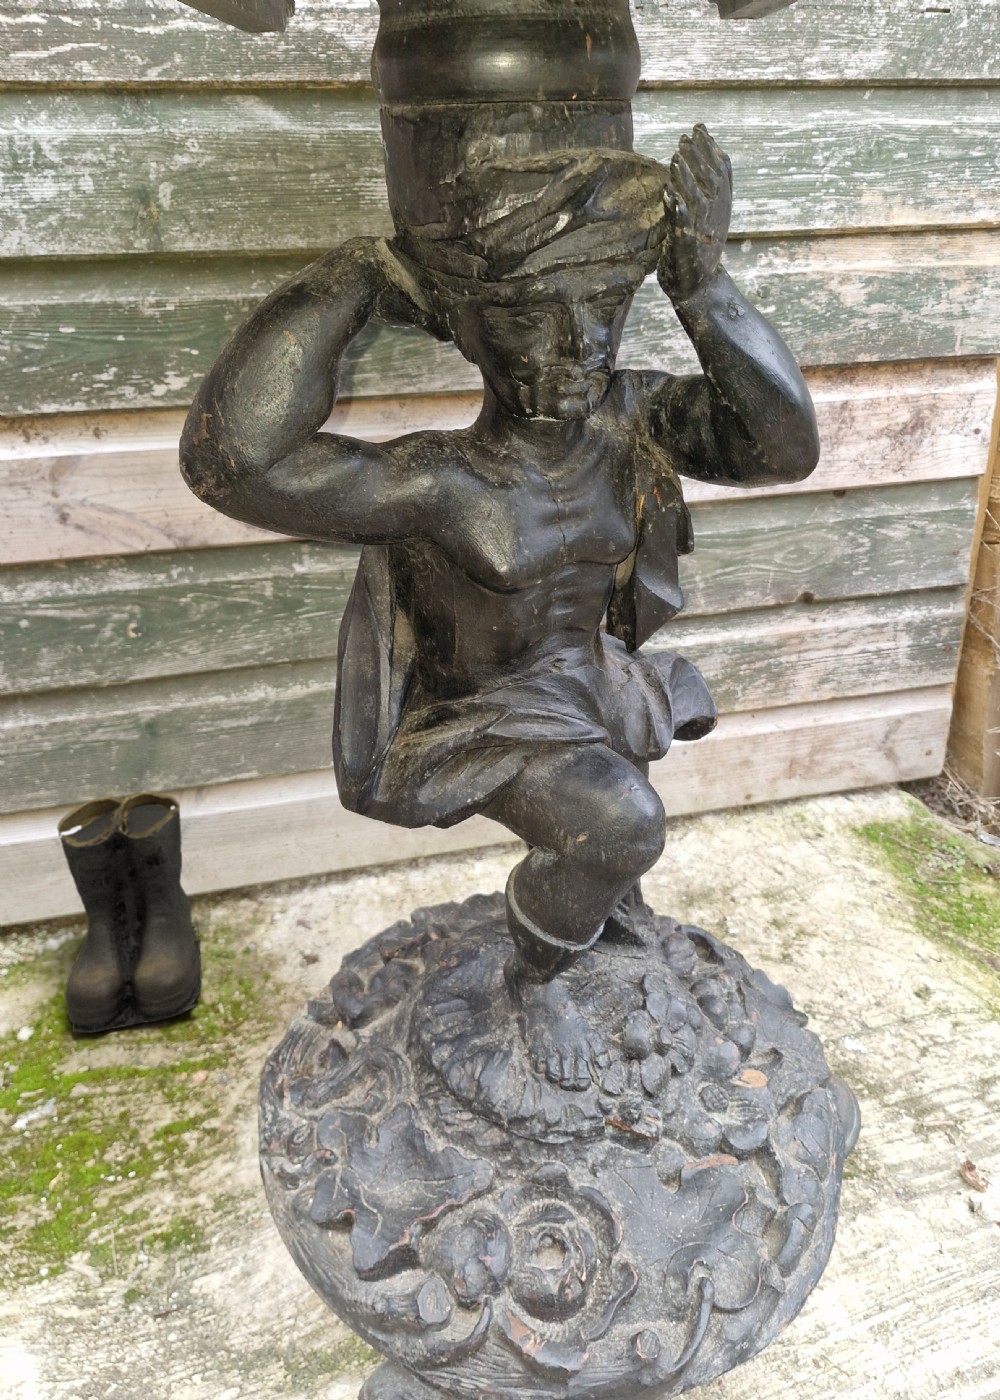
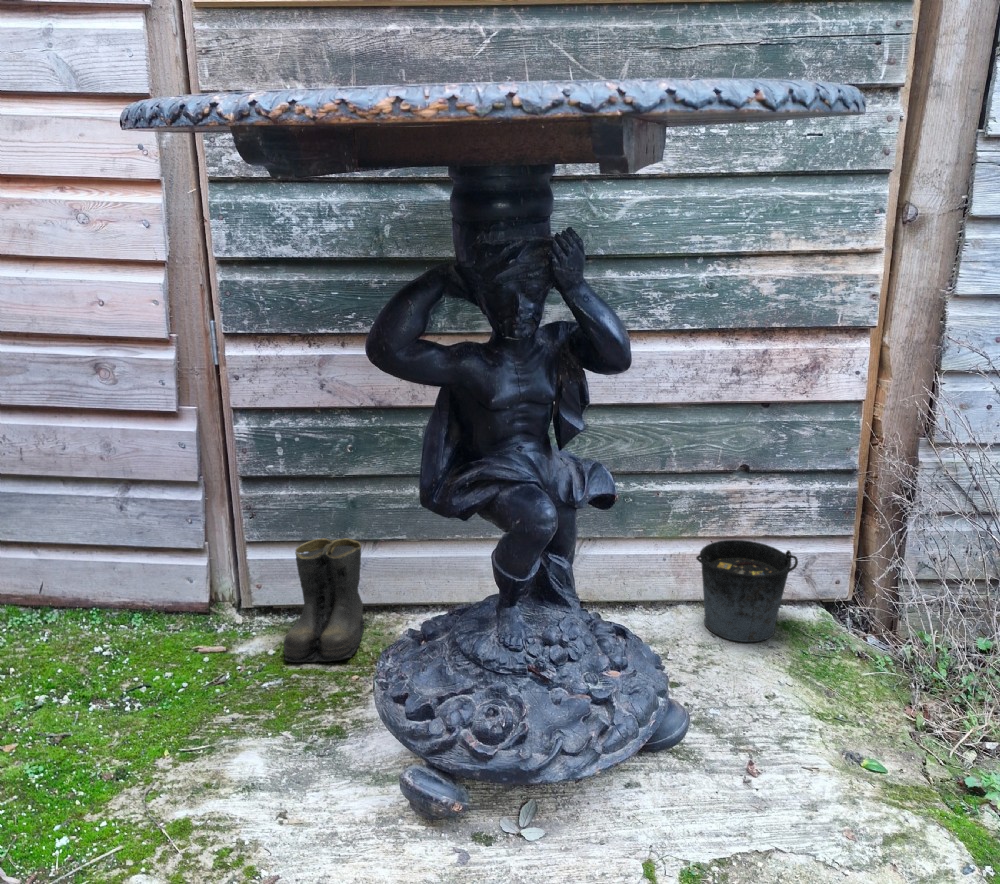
bucket: none [747,712,903,876] -> present [696,540,798,642]

